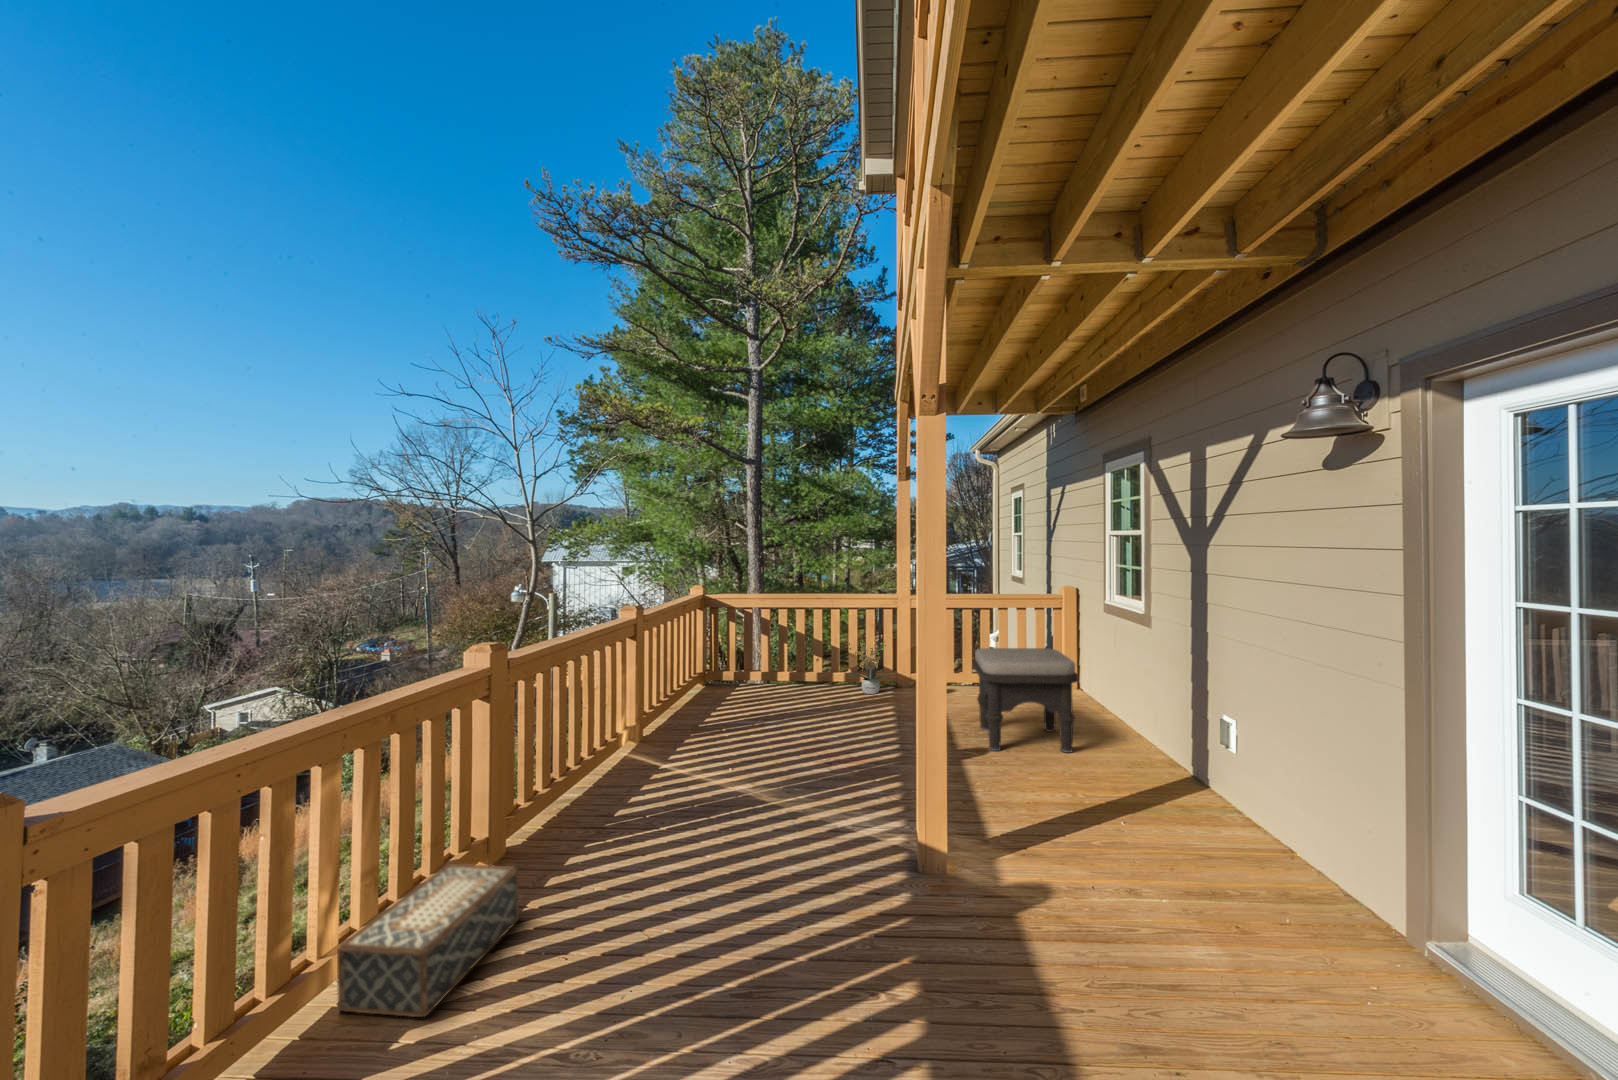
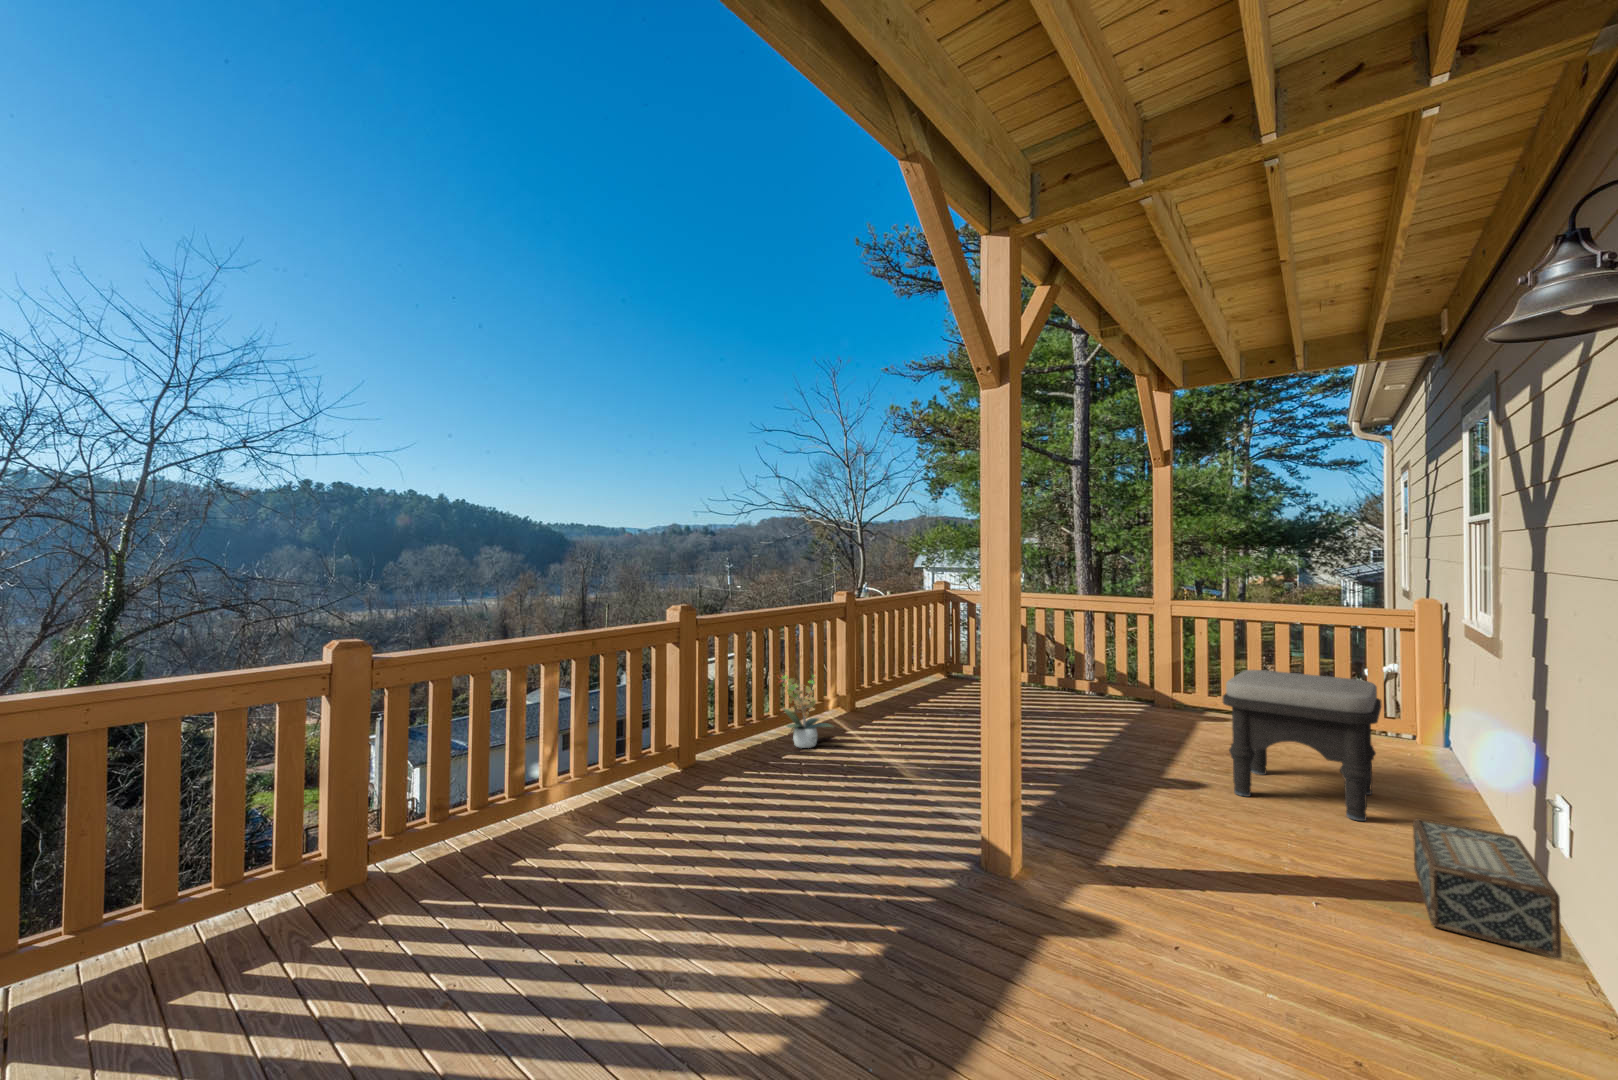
potted plant: present [845,640,890,694] -> present [781,675,833,748]
woven basket: present [337,864,519,1017] -> present [1413,818,1562,958]

